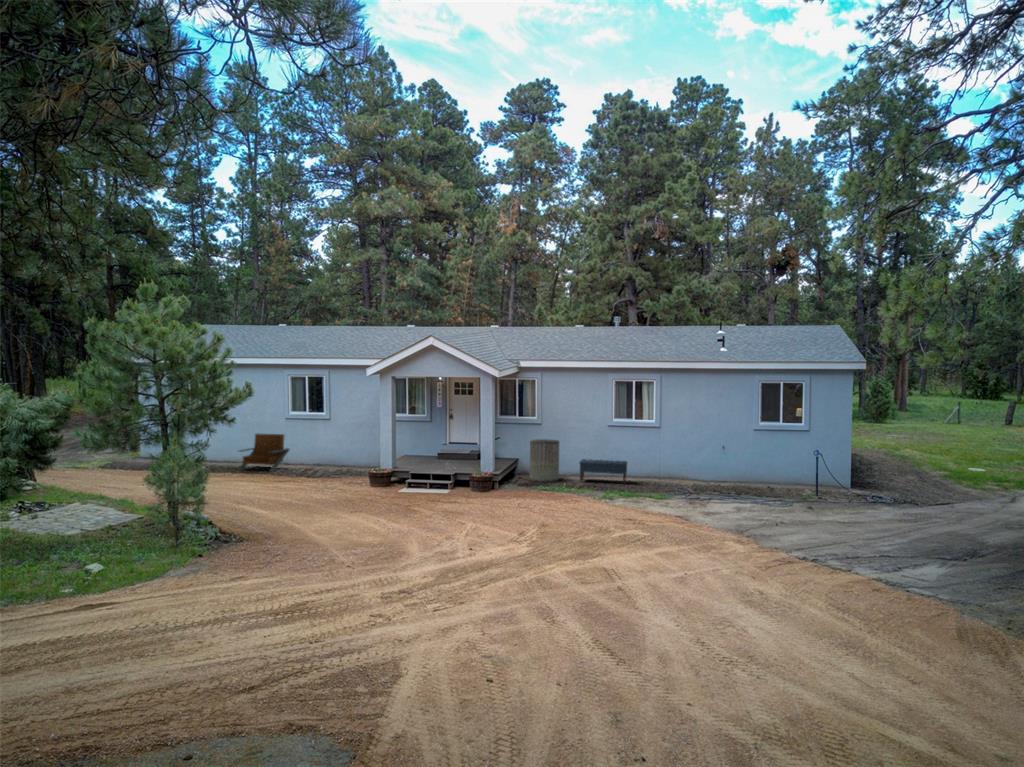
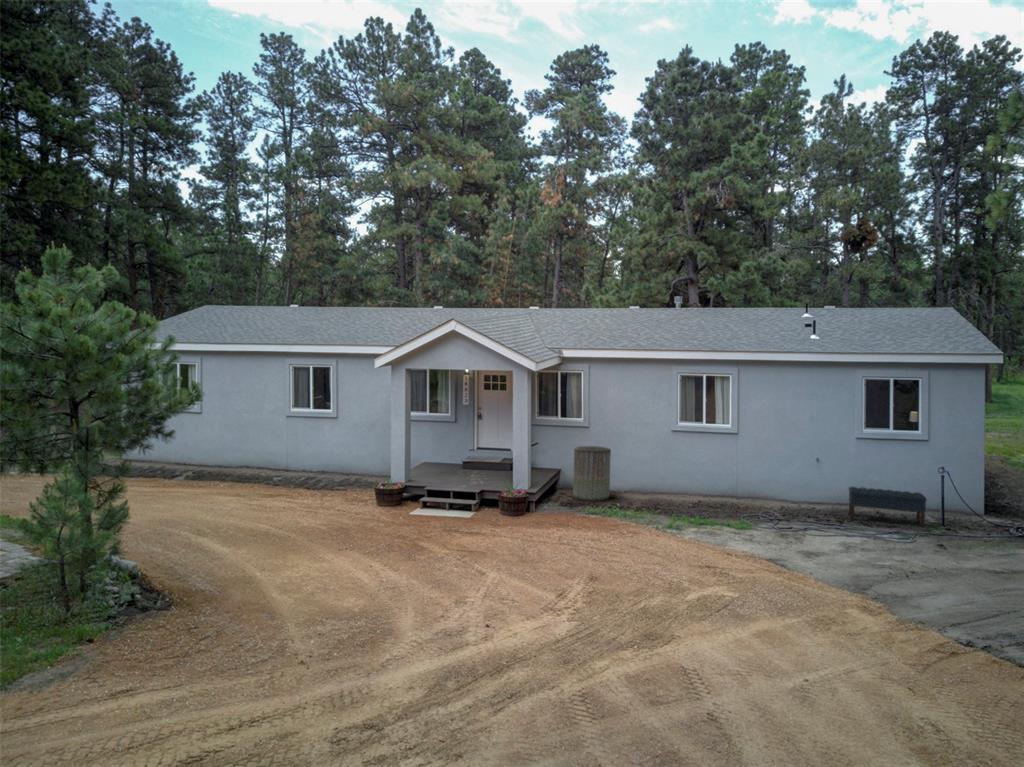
lounge chair: present [238,434,289,472] -> none [231,432,293,479]
bench: present [580,459,627,484] -> present [849,487,926,527]

